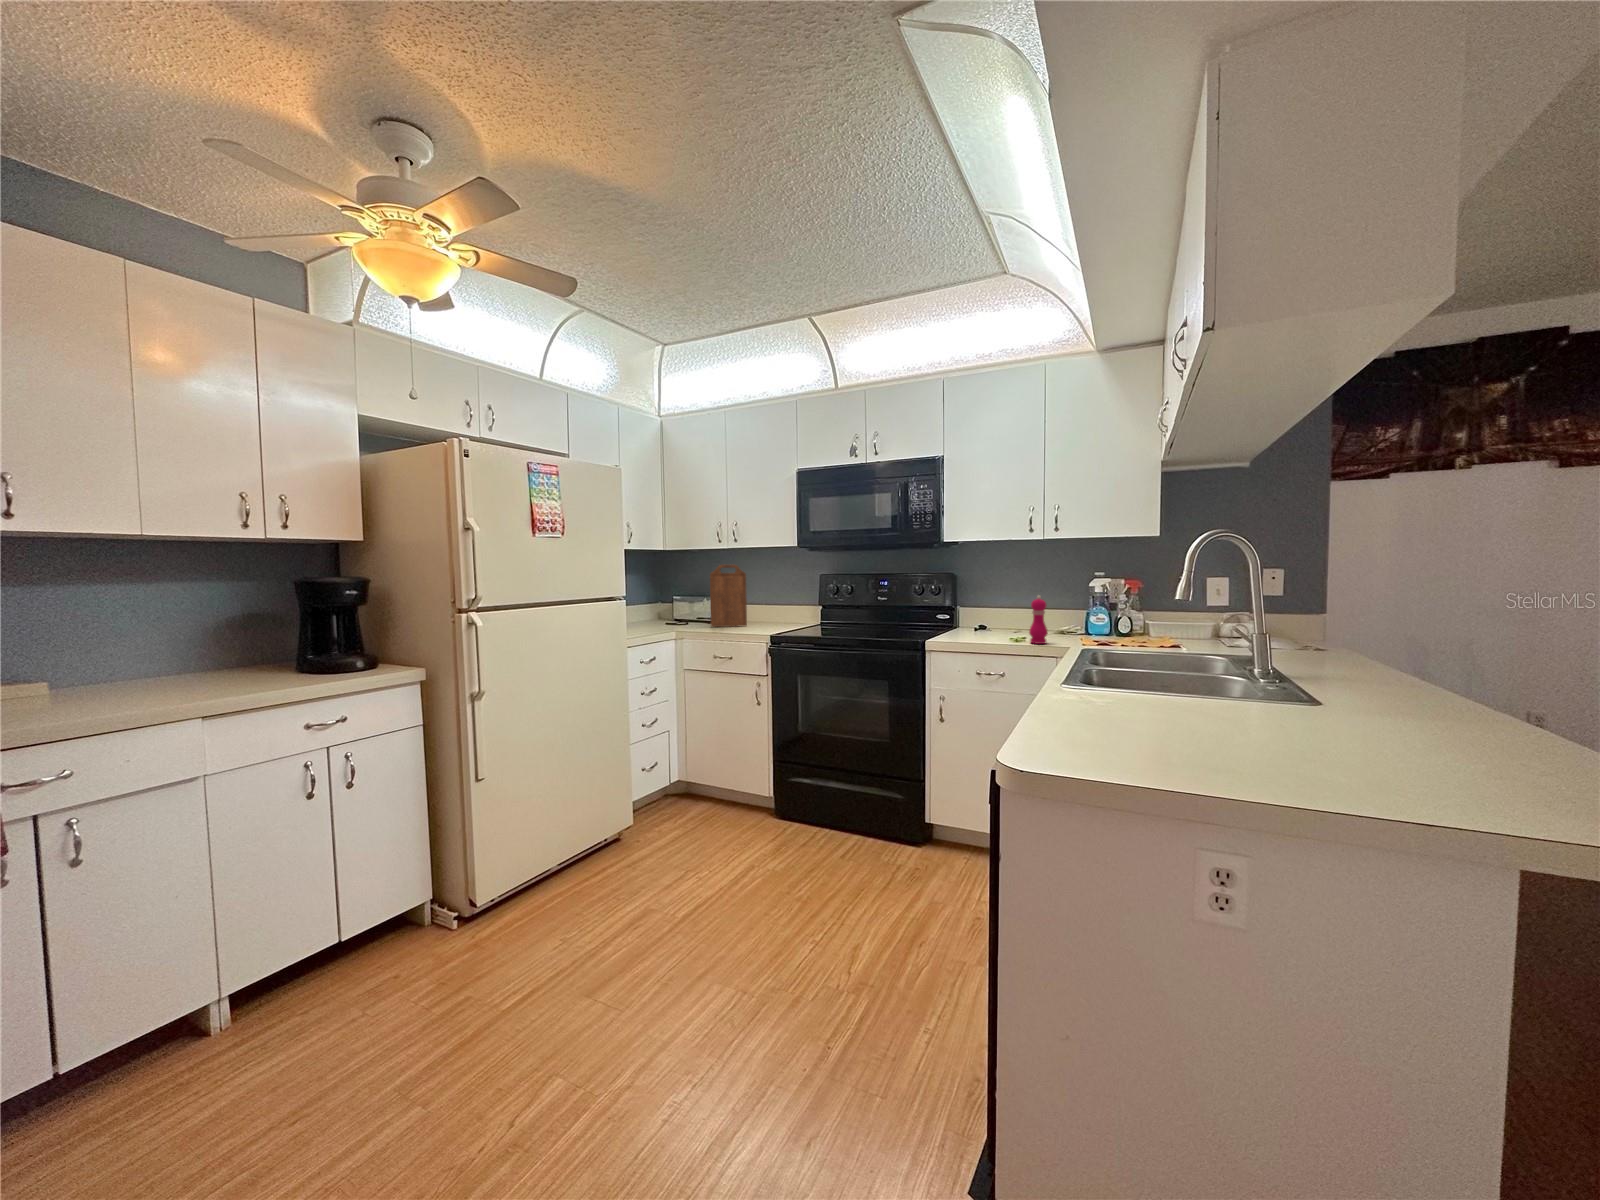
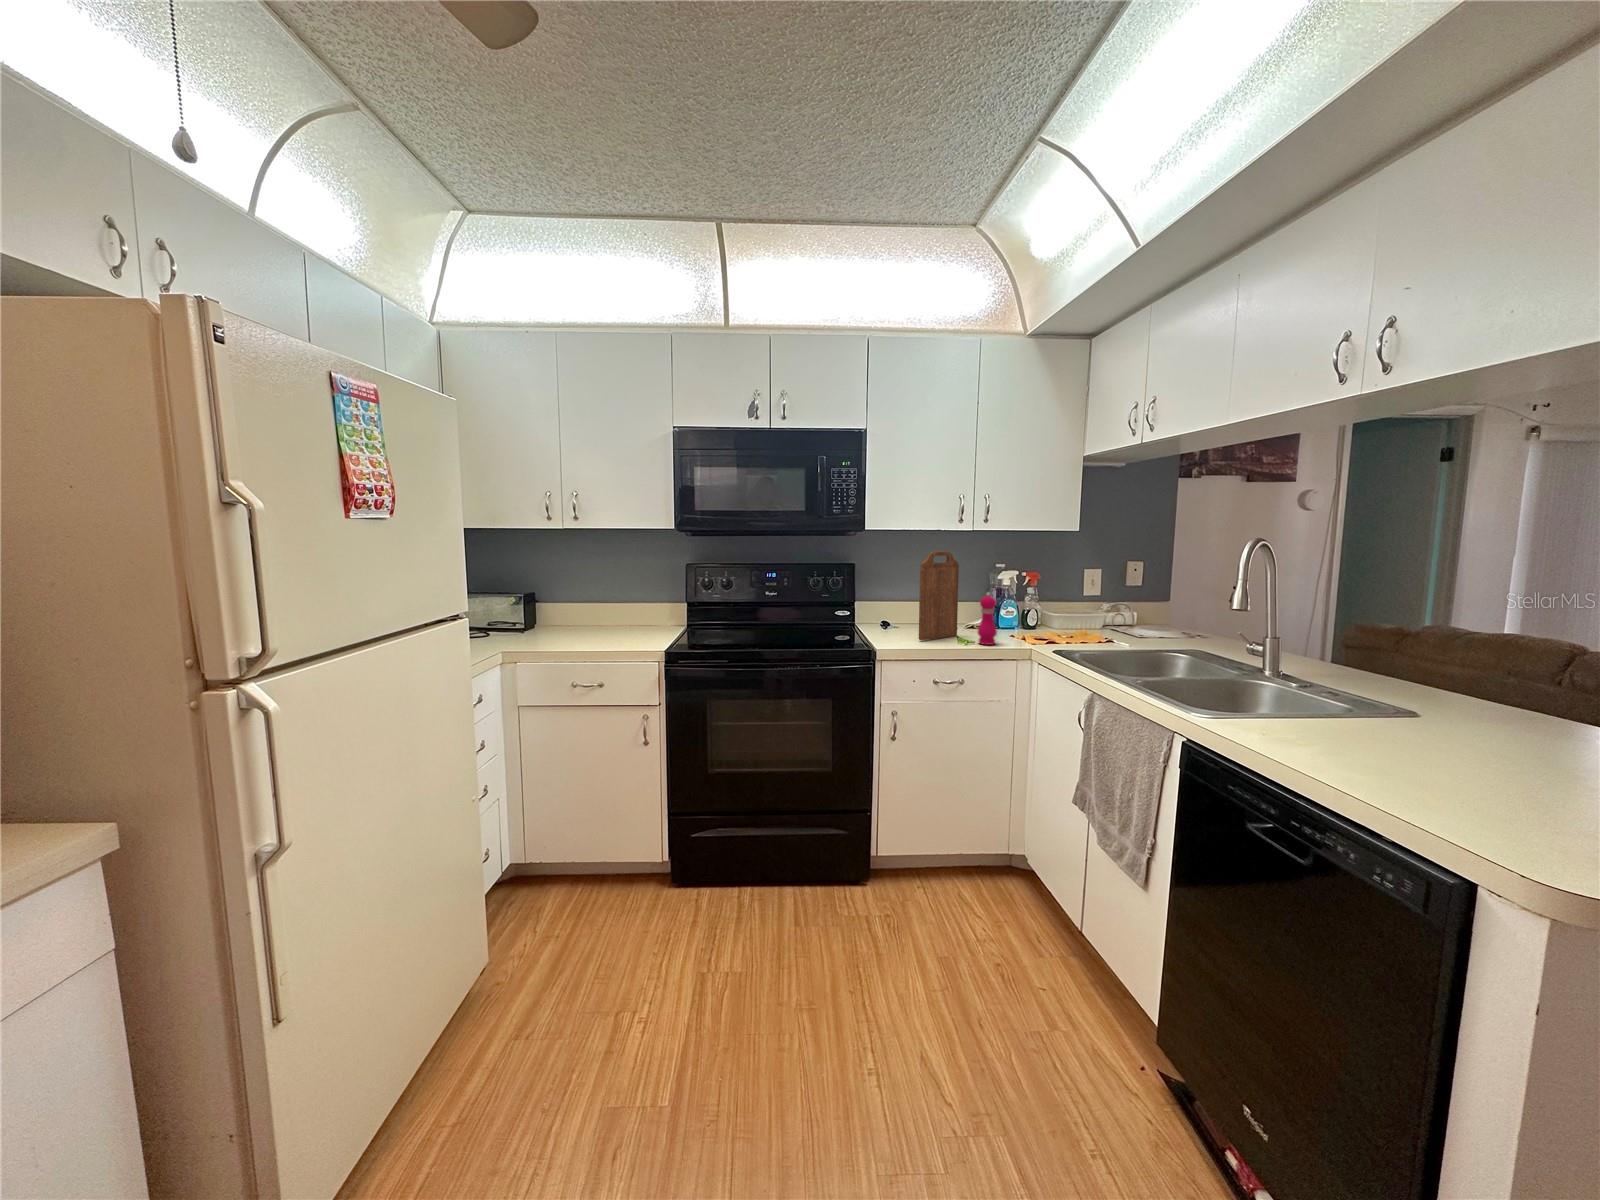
cutting board: present [710,565,747,627] -> present [919,551,959,640]

